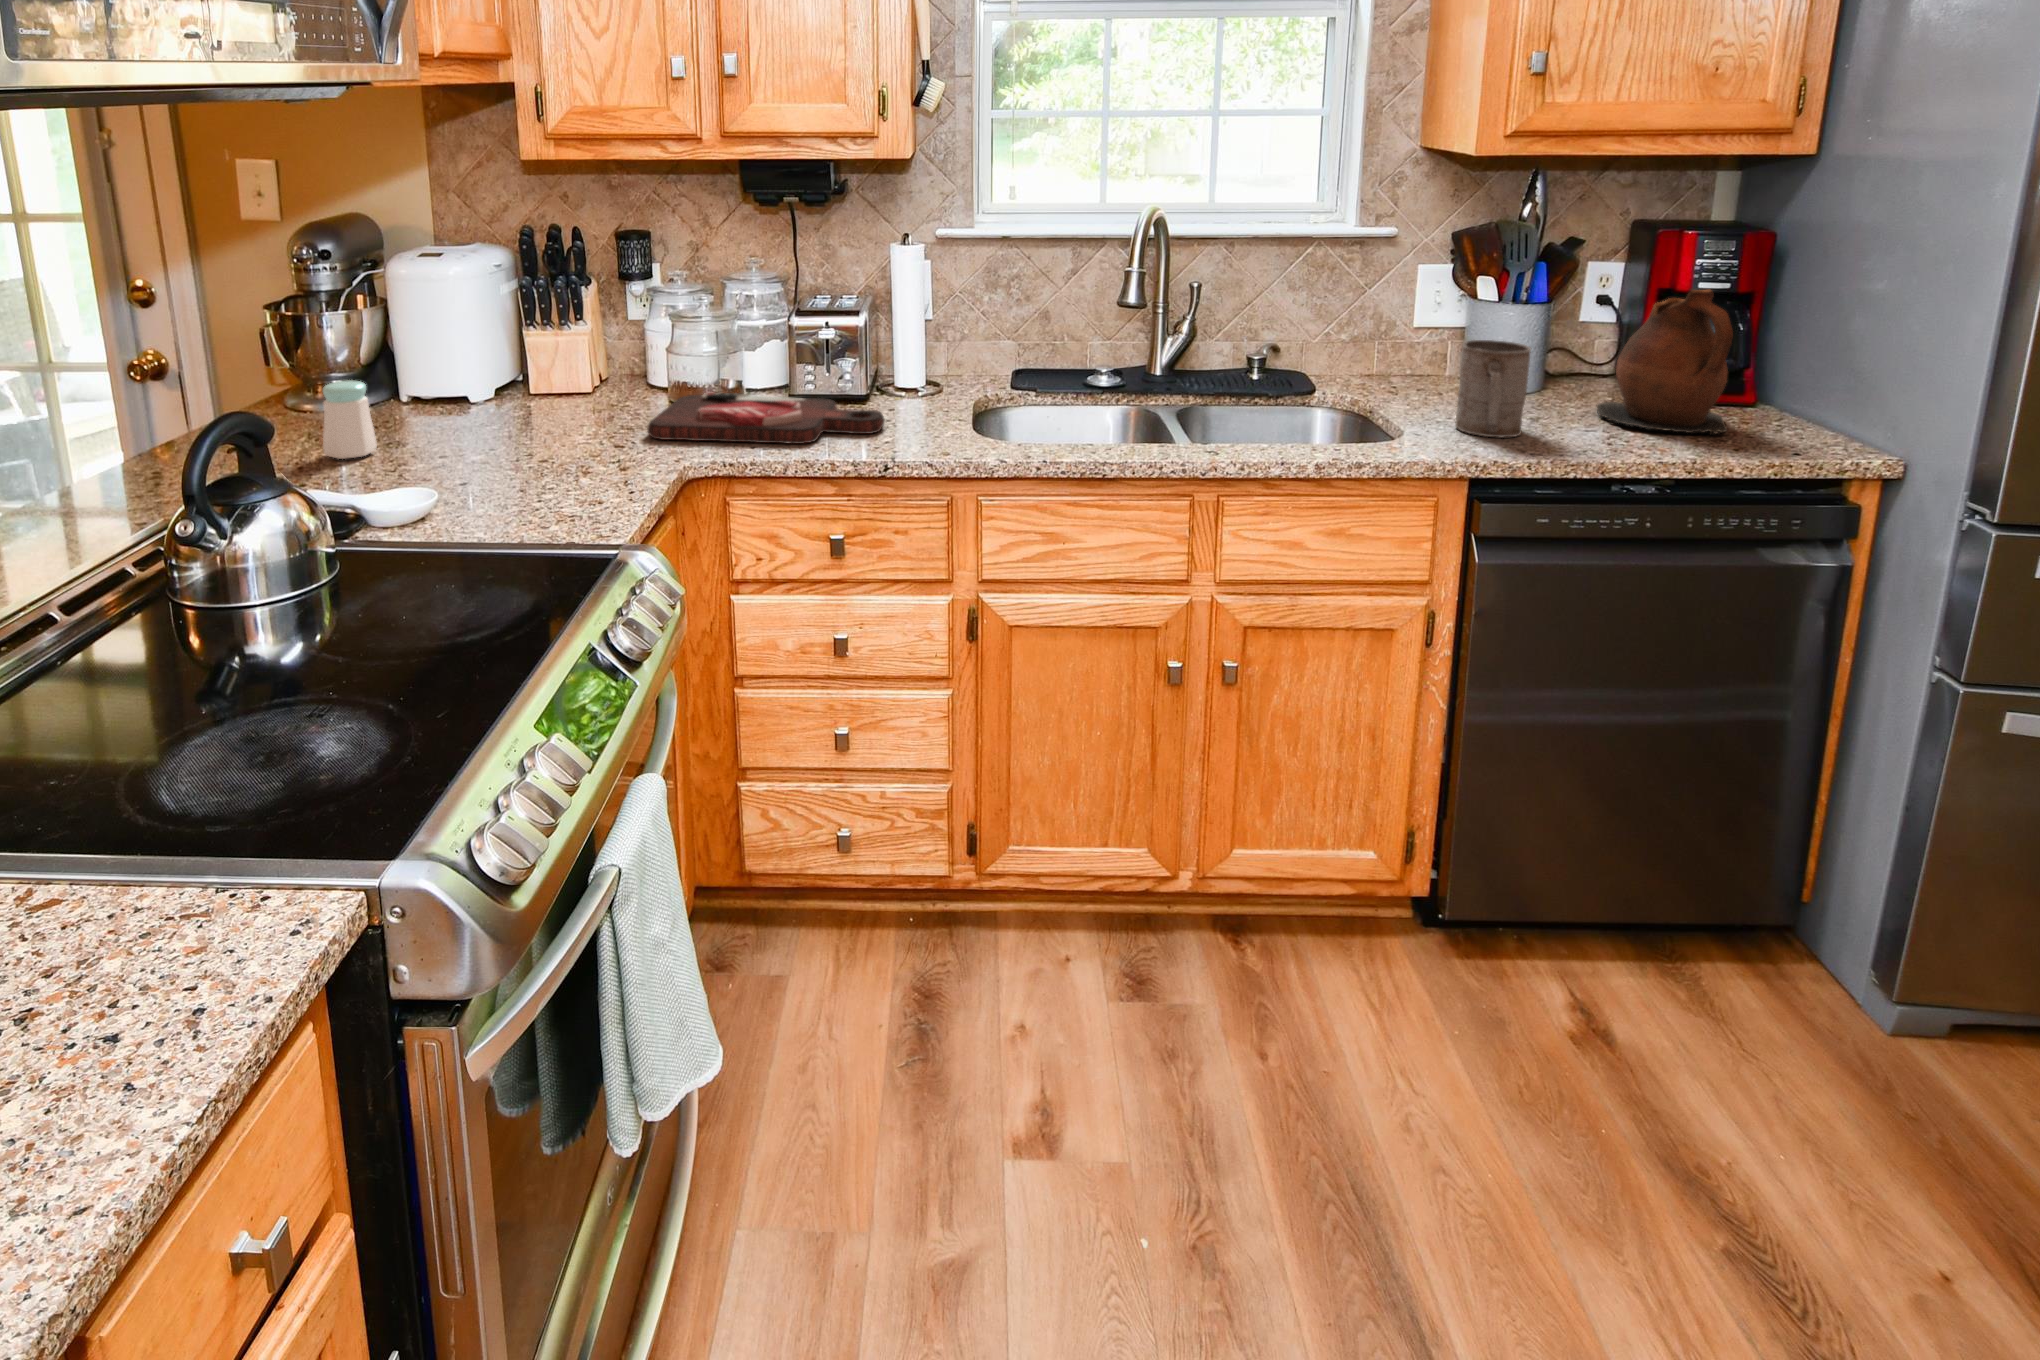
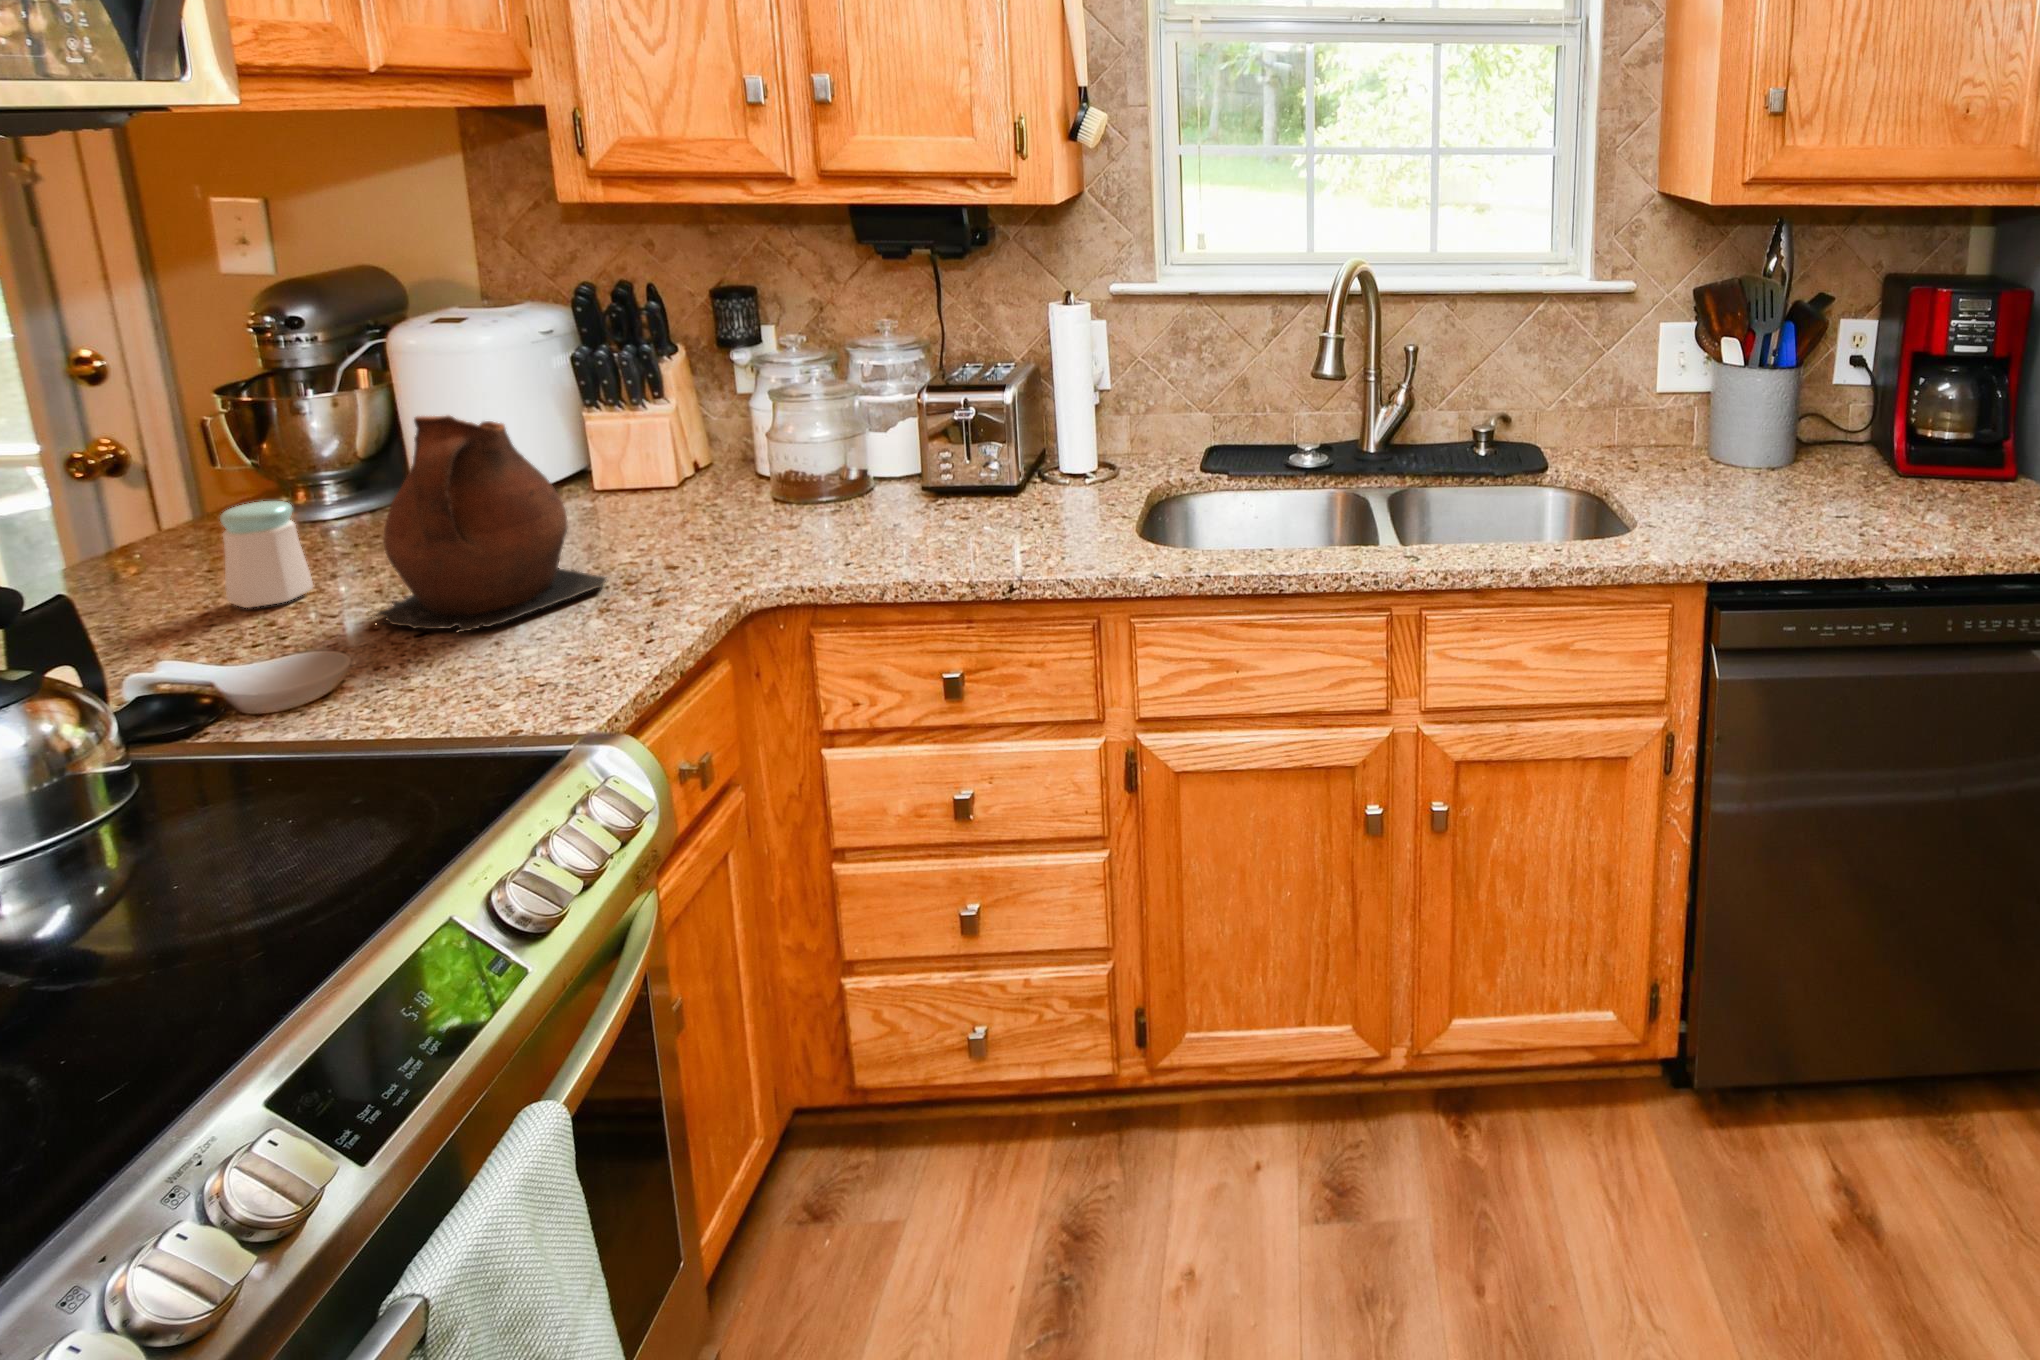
ceramic pitcher: present [1597,290,1733,435] -> present [371,415,606,633]
mug: present [1455,340,1531,437] -> none [1695,413,1776,527]
cutting board: present [647,393,885,444] -> none [705,491,1023,562]

